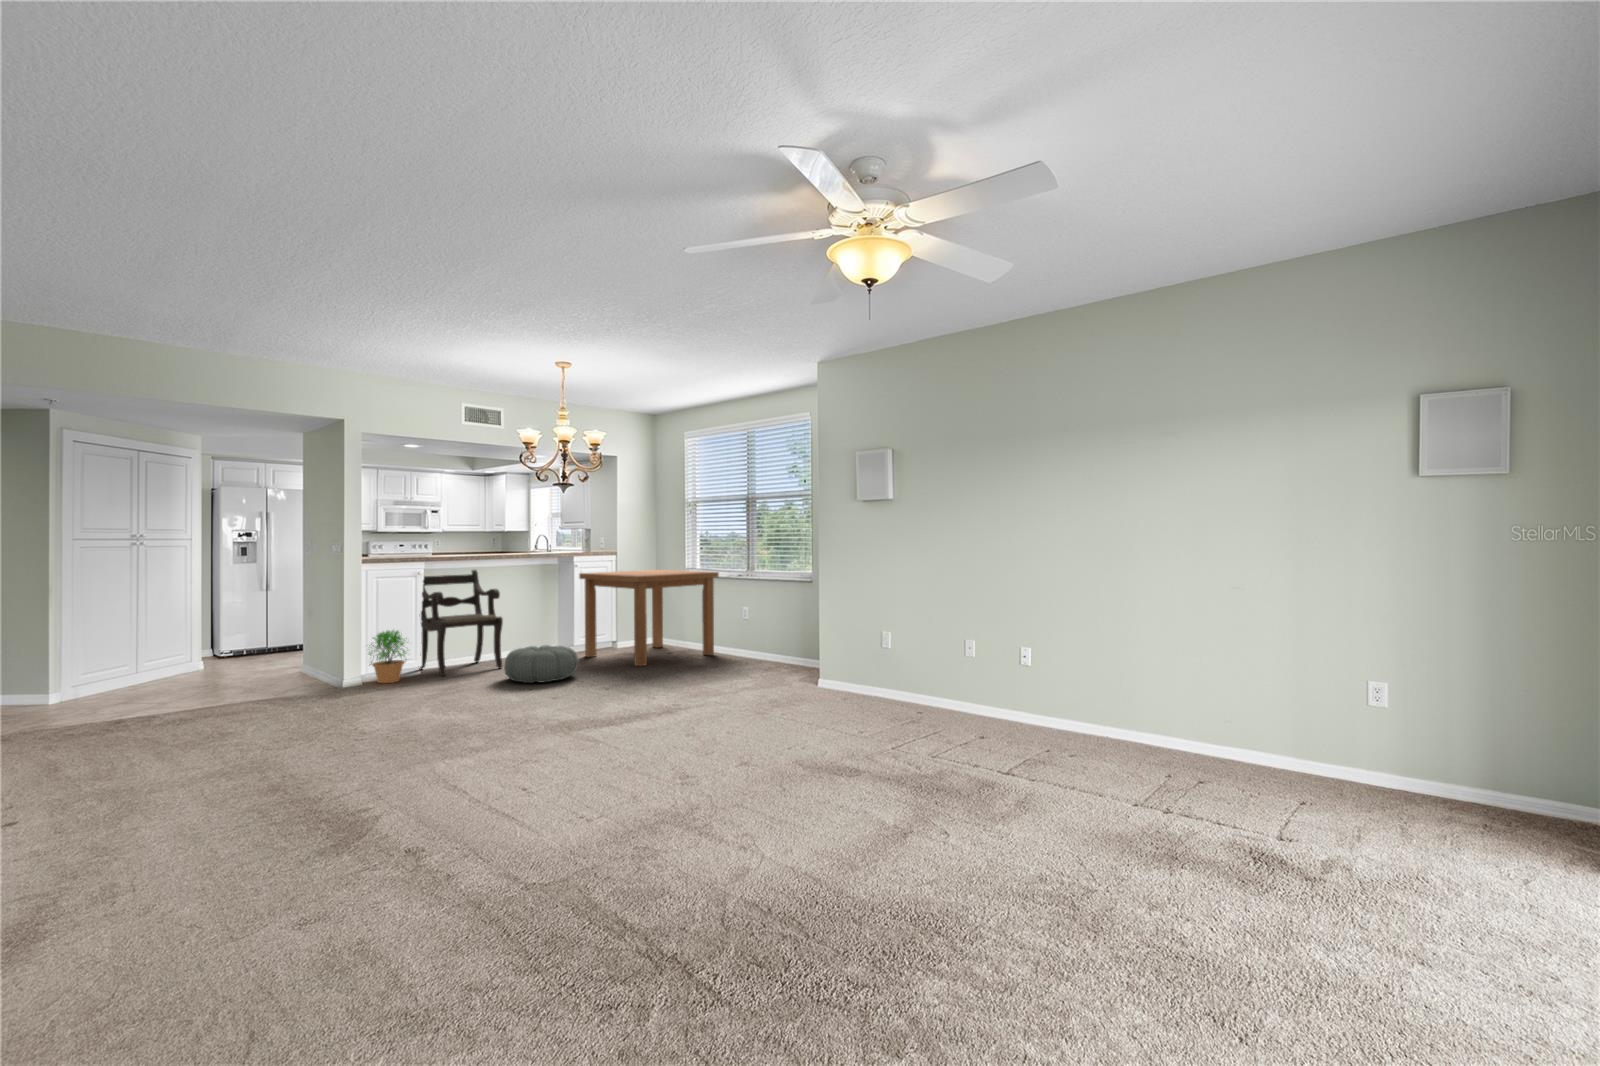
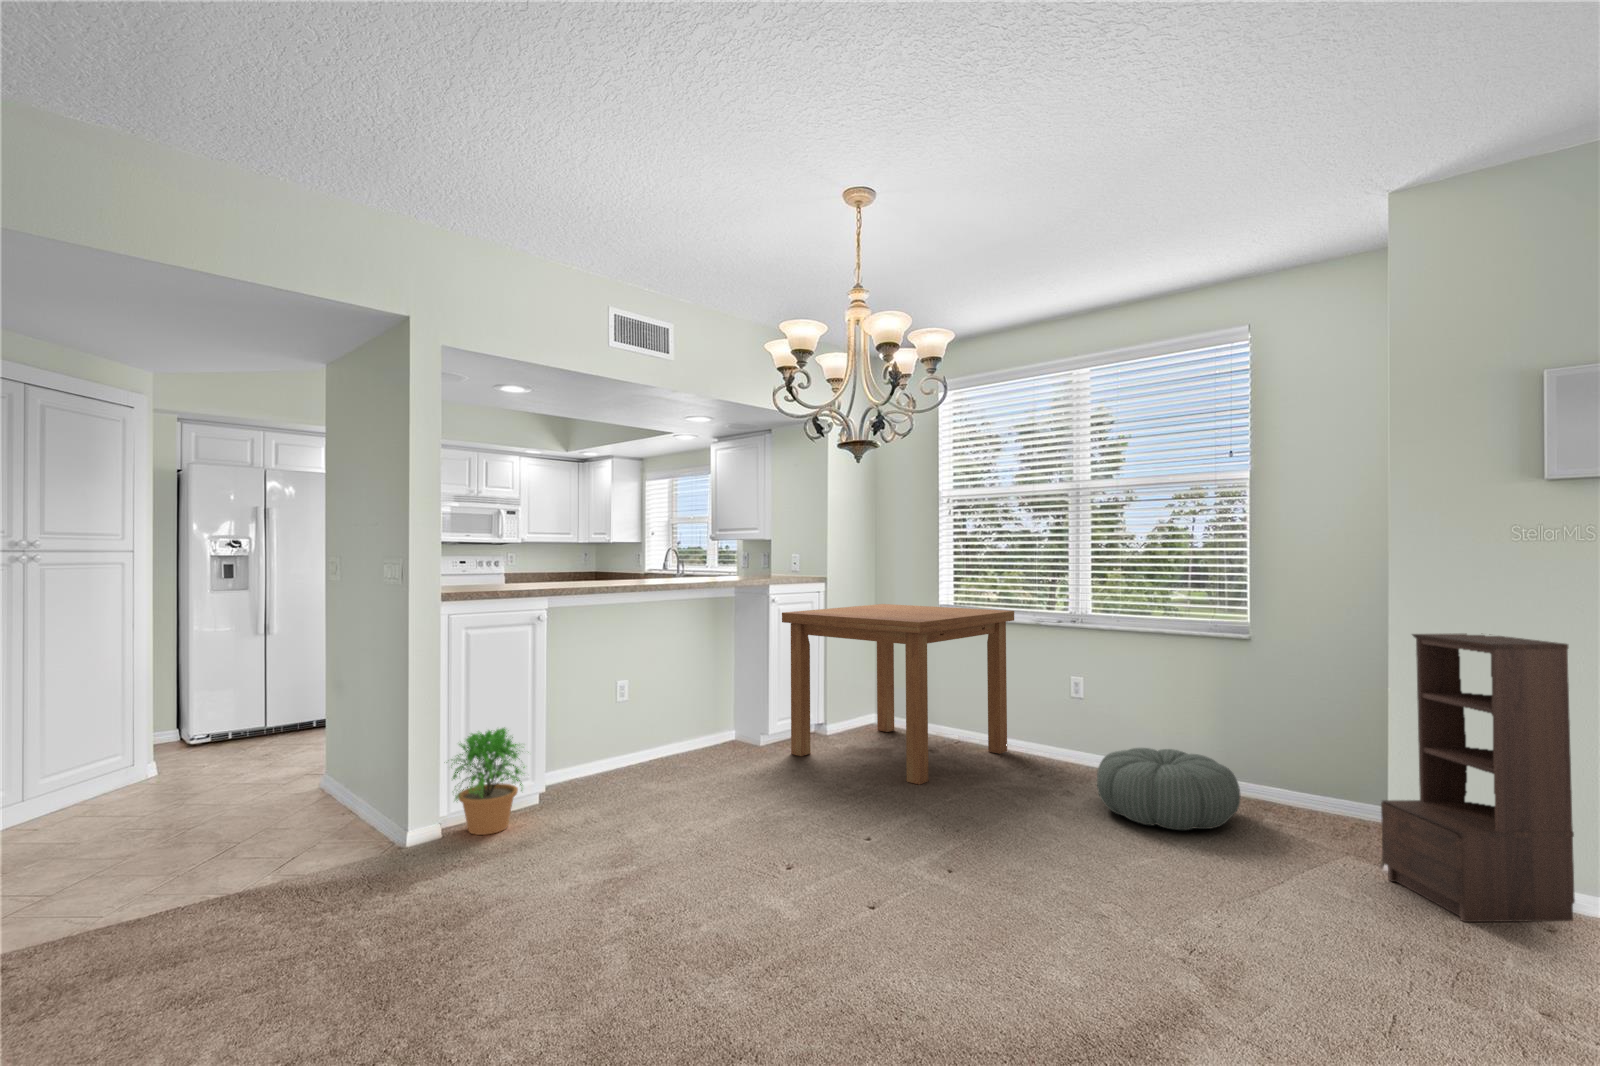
armchair: present [419,570,503,676] -> none [524,607,677,812]
bookshelf: none [806,575,860,700] -> present [1381,633,1575,922]
pouf: present [504,645,578,683] -> present [1097,748,1241,830]

